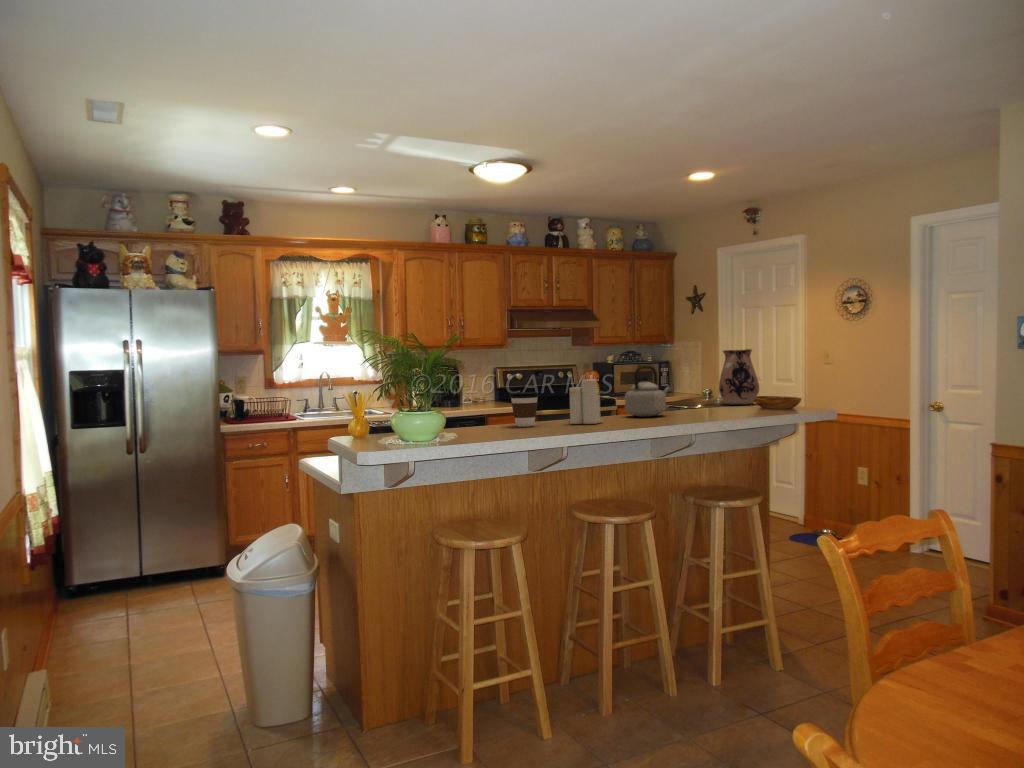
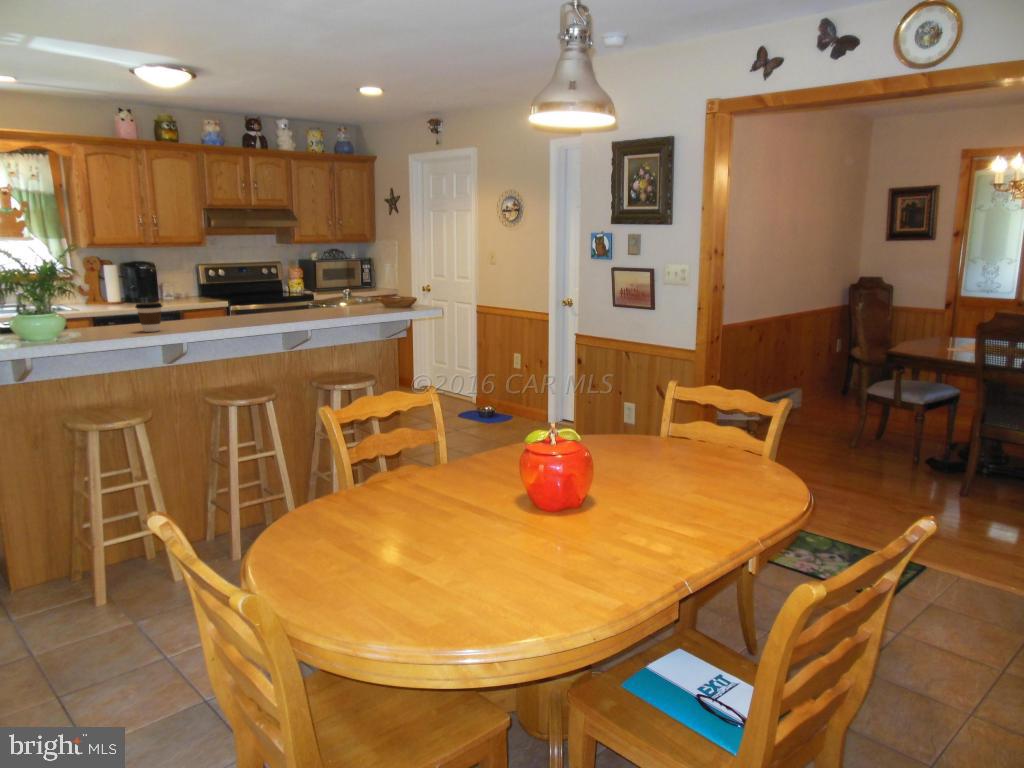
ceramic pitcher: present [719,349,759,405] -> none [348,263,380,308]
teapot: present [625,366,670,417] -> none [249,280,290,321]
candle: present [568,379,603,424] -> none [190,288,222,329]

